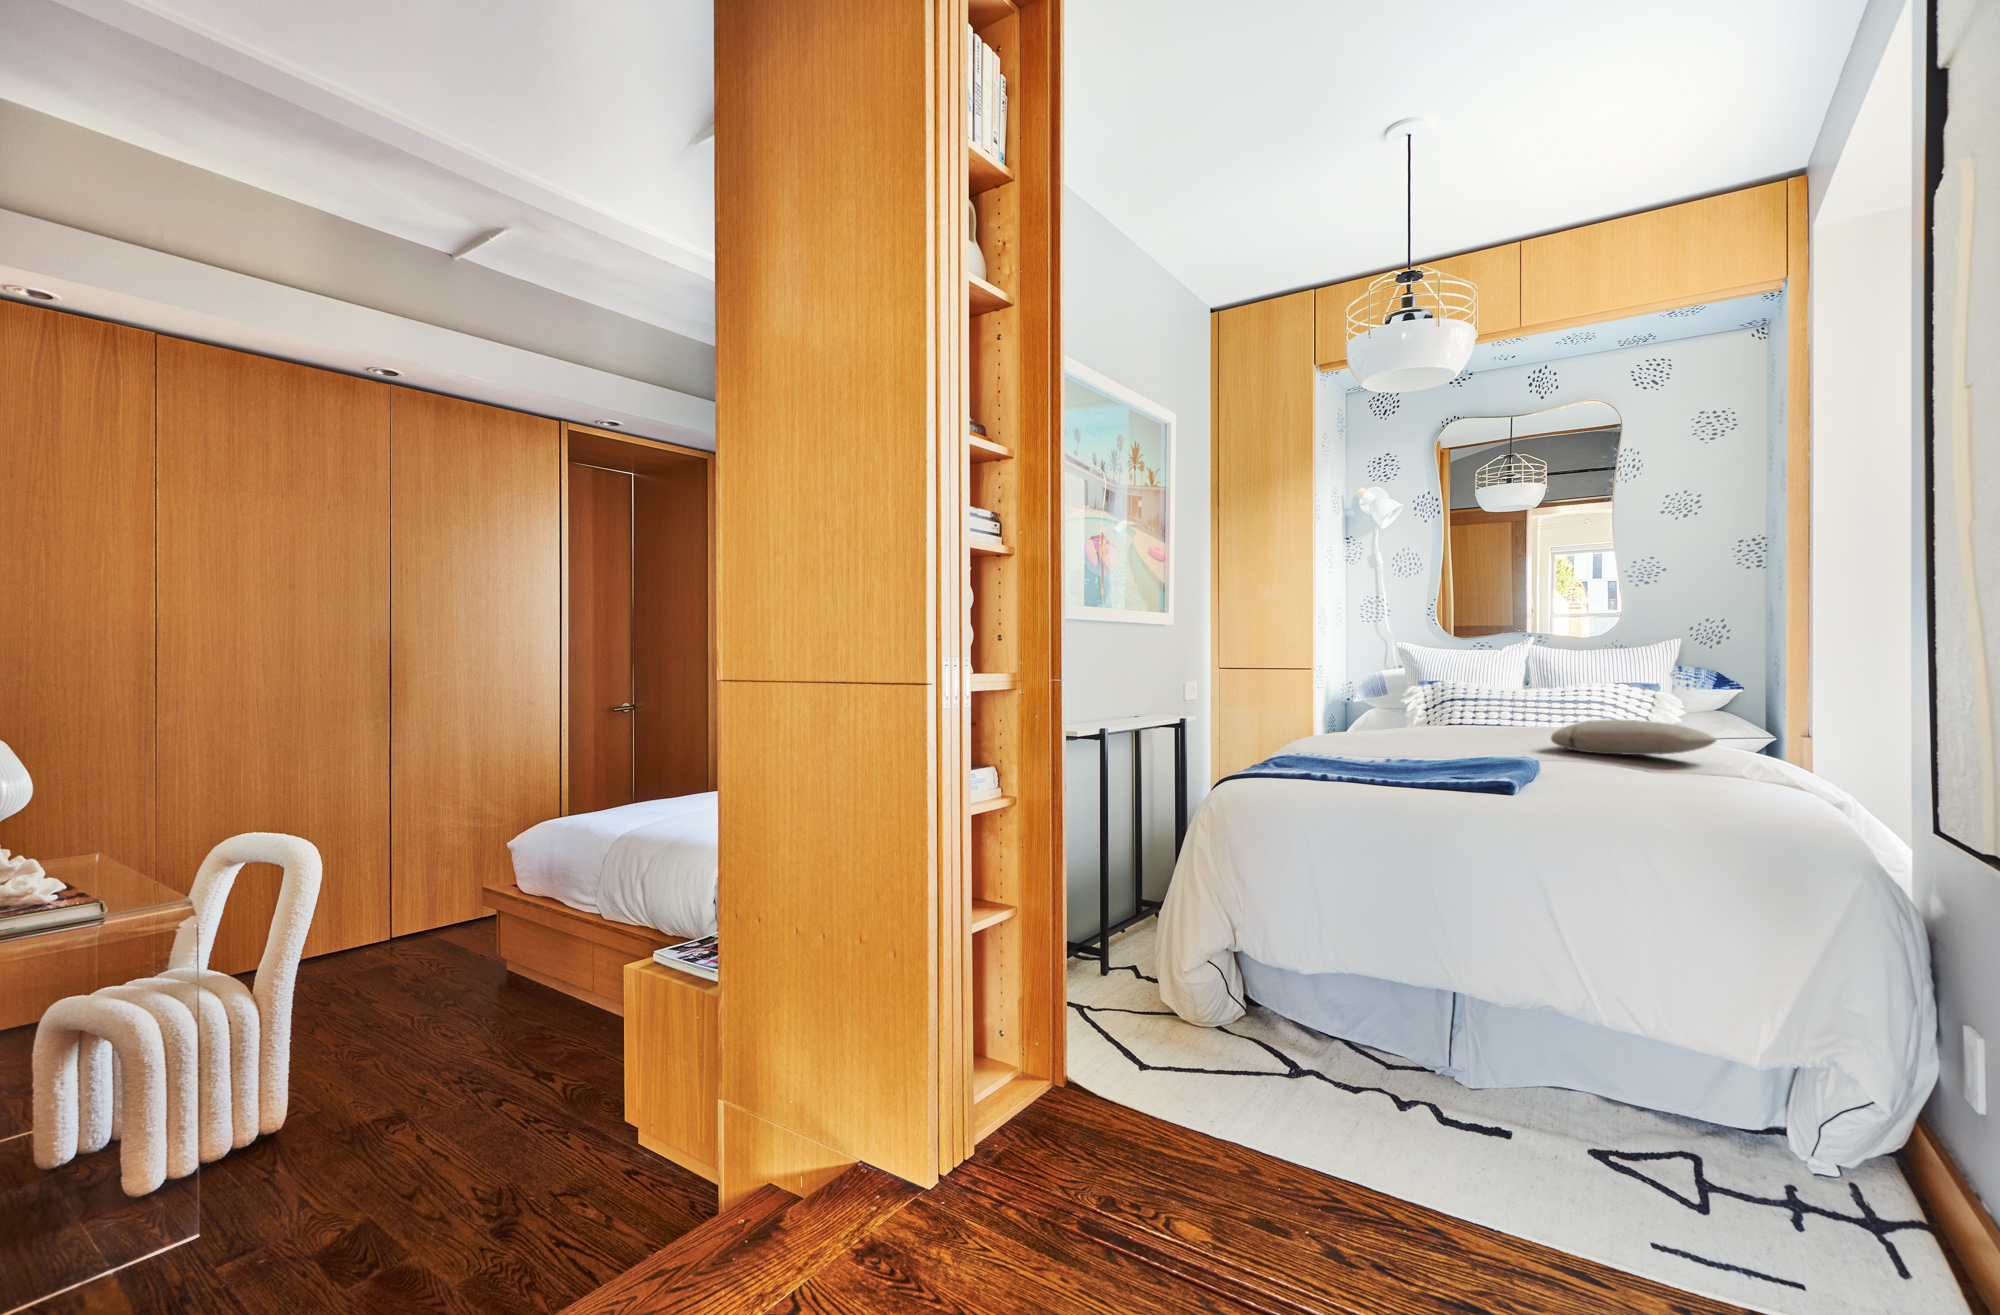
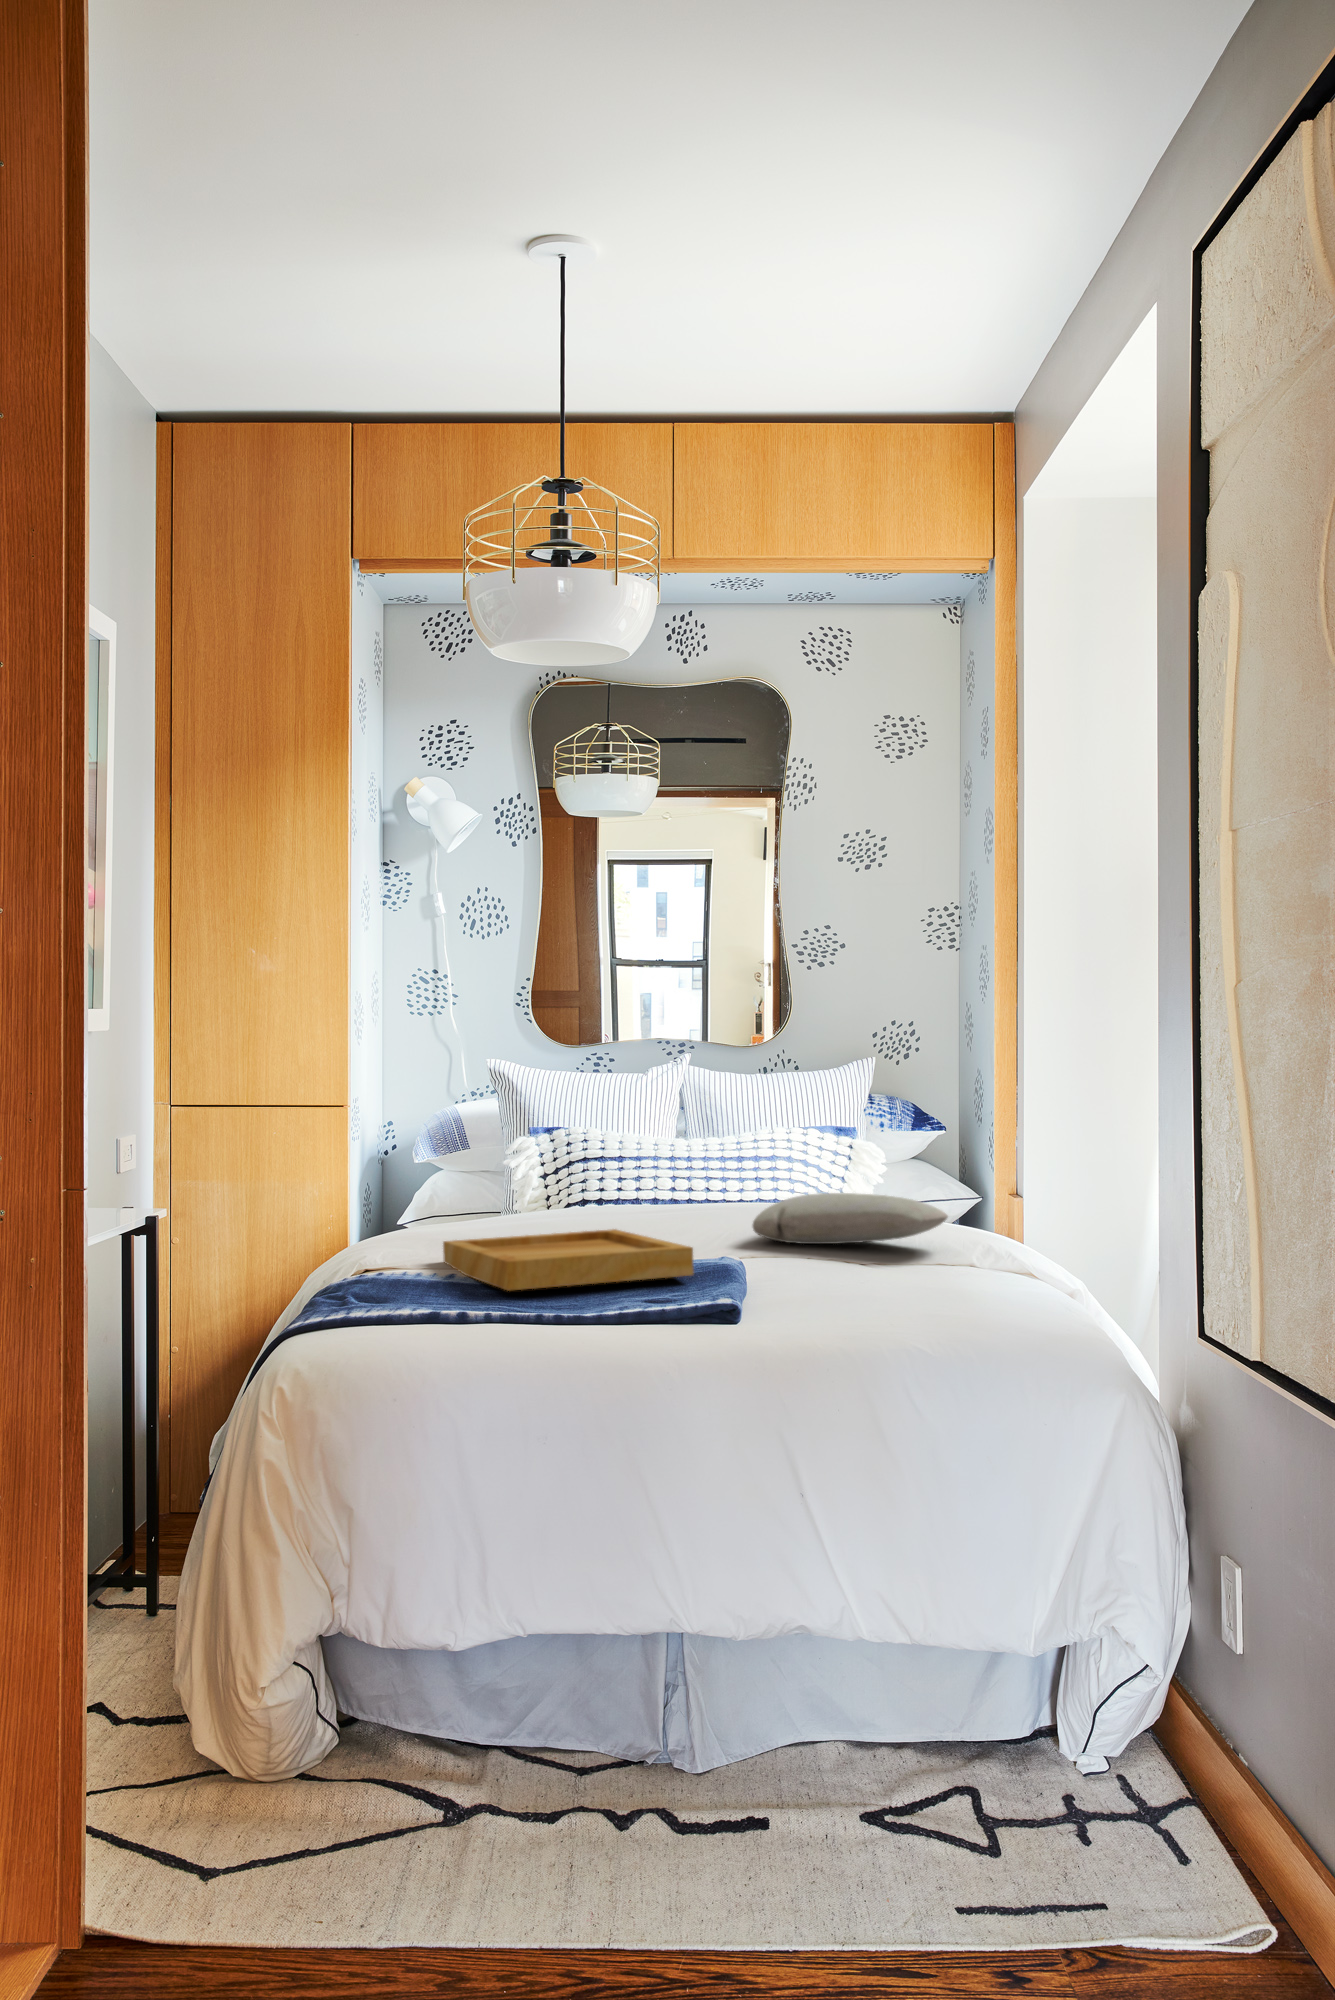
tray: none [1327,732,1492,763] -> present [443,1229,694,1291]

